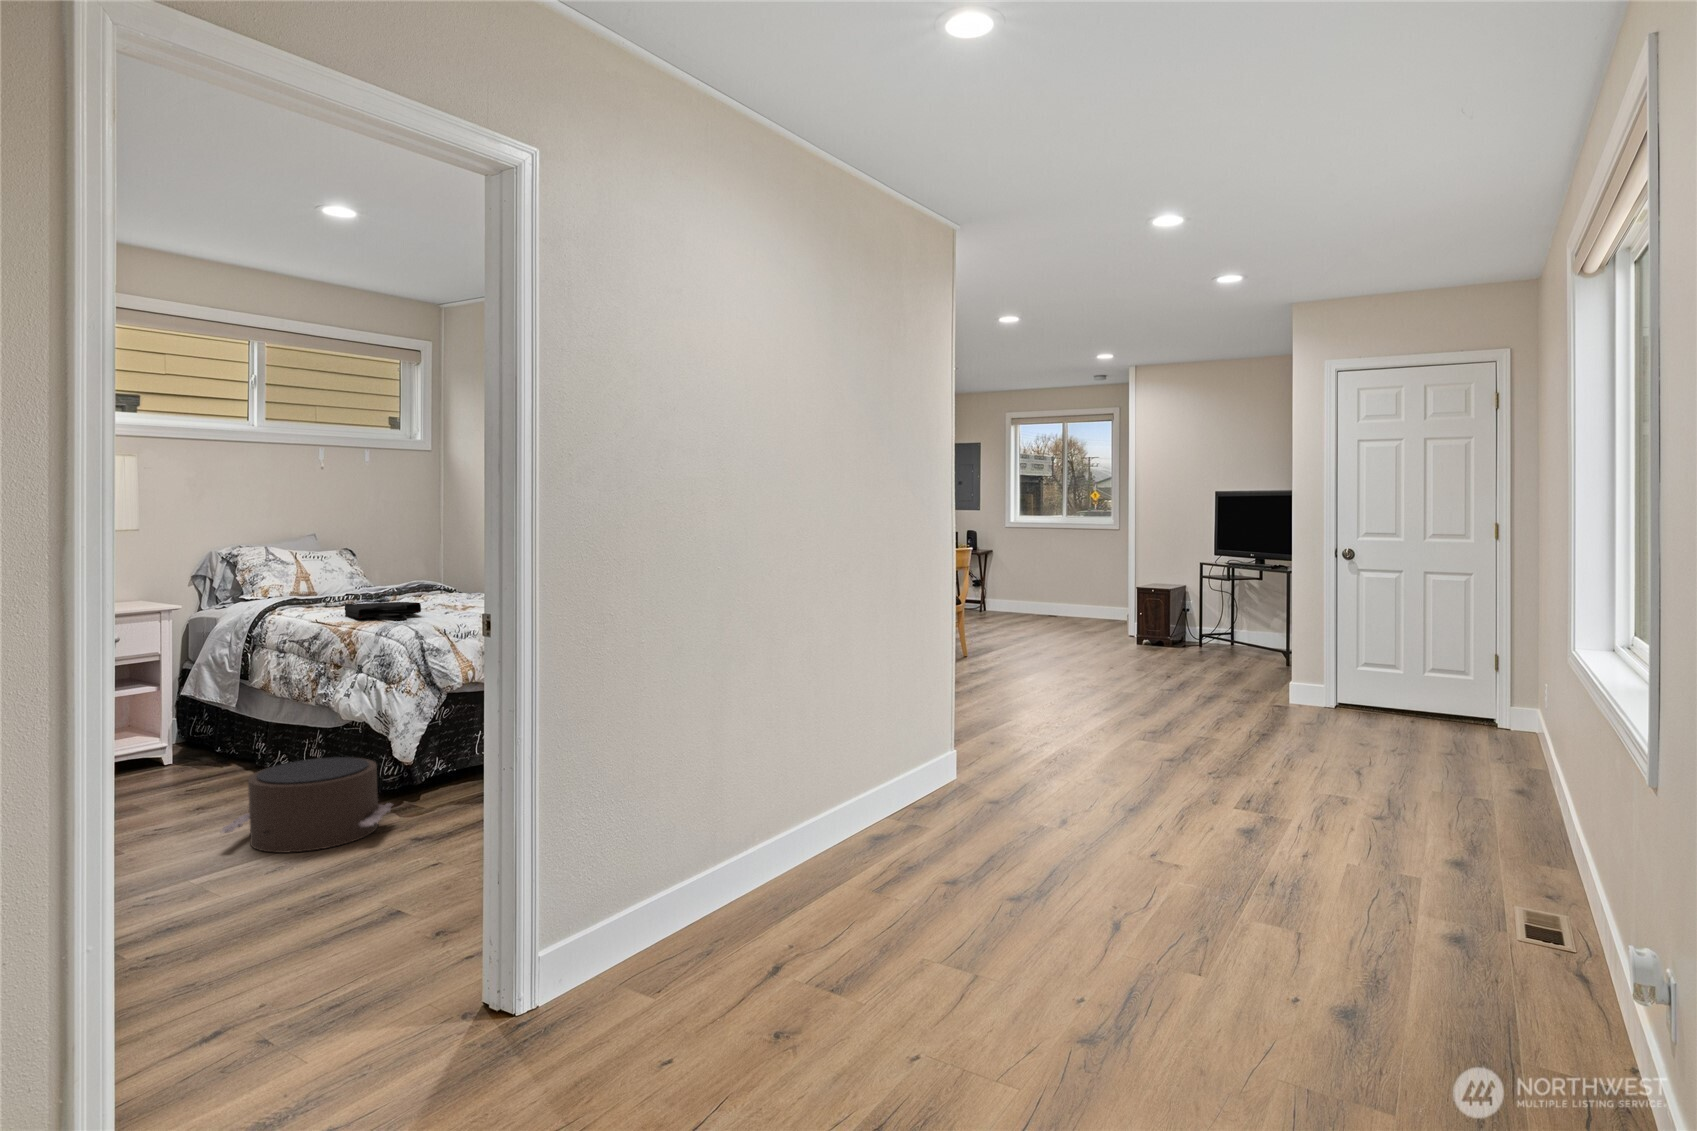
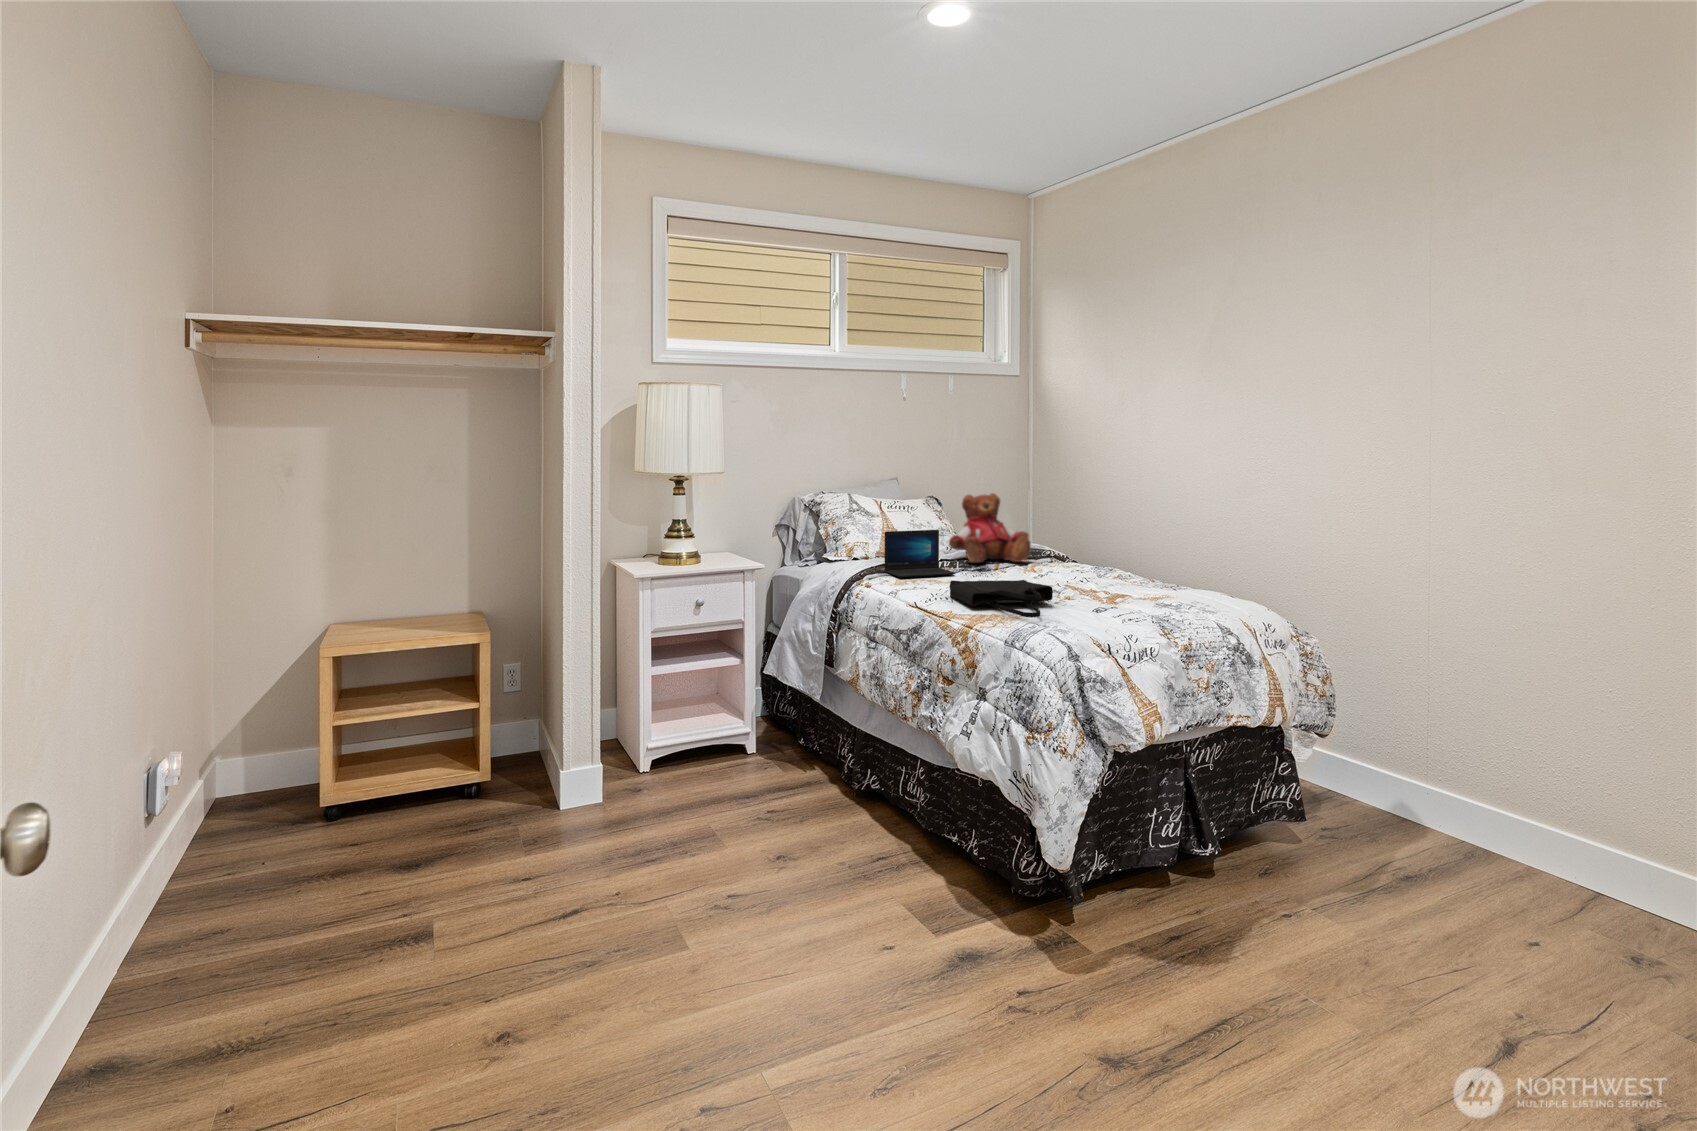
teddy bear: none [355,543,424,596] -> present [949,493,1031,562]
laptop: none [294,571,356,607] -> present [884,530,956,577]
pouf: present [221,757,392,853] -> none [796,851,1054,1062]

